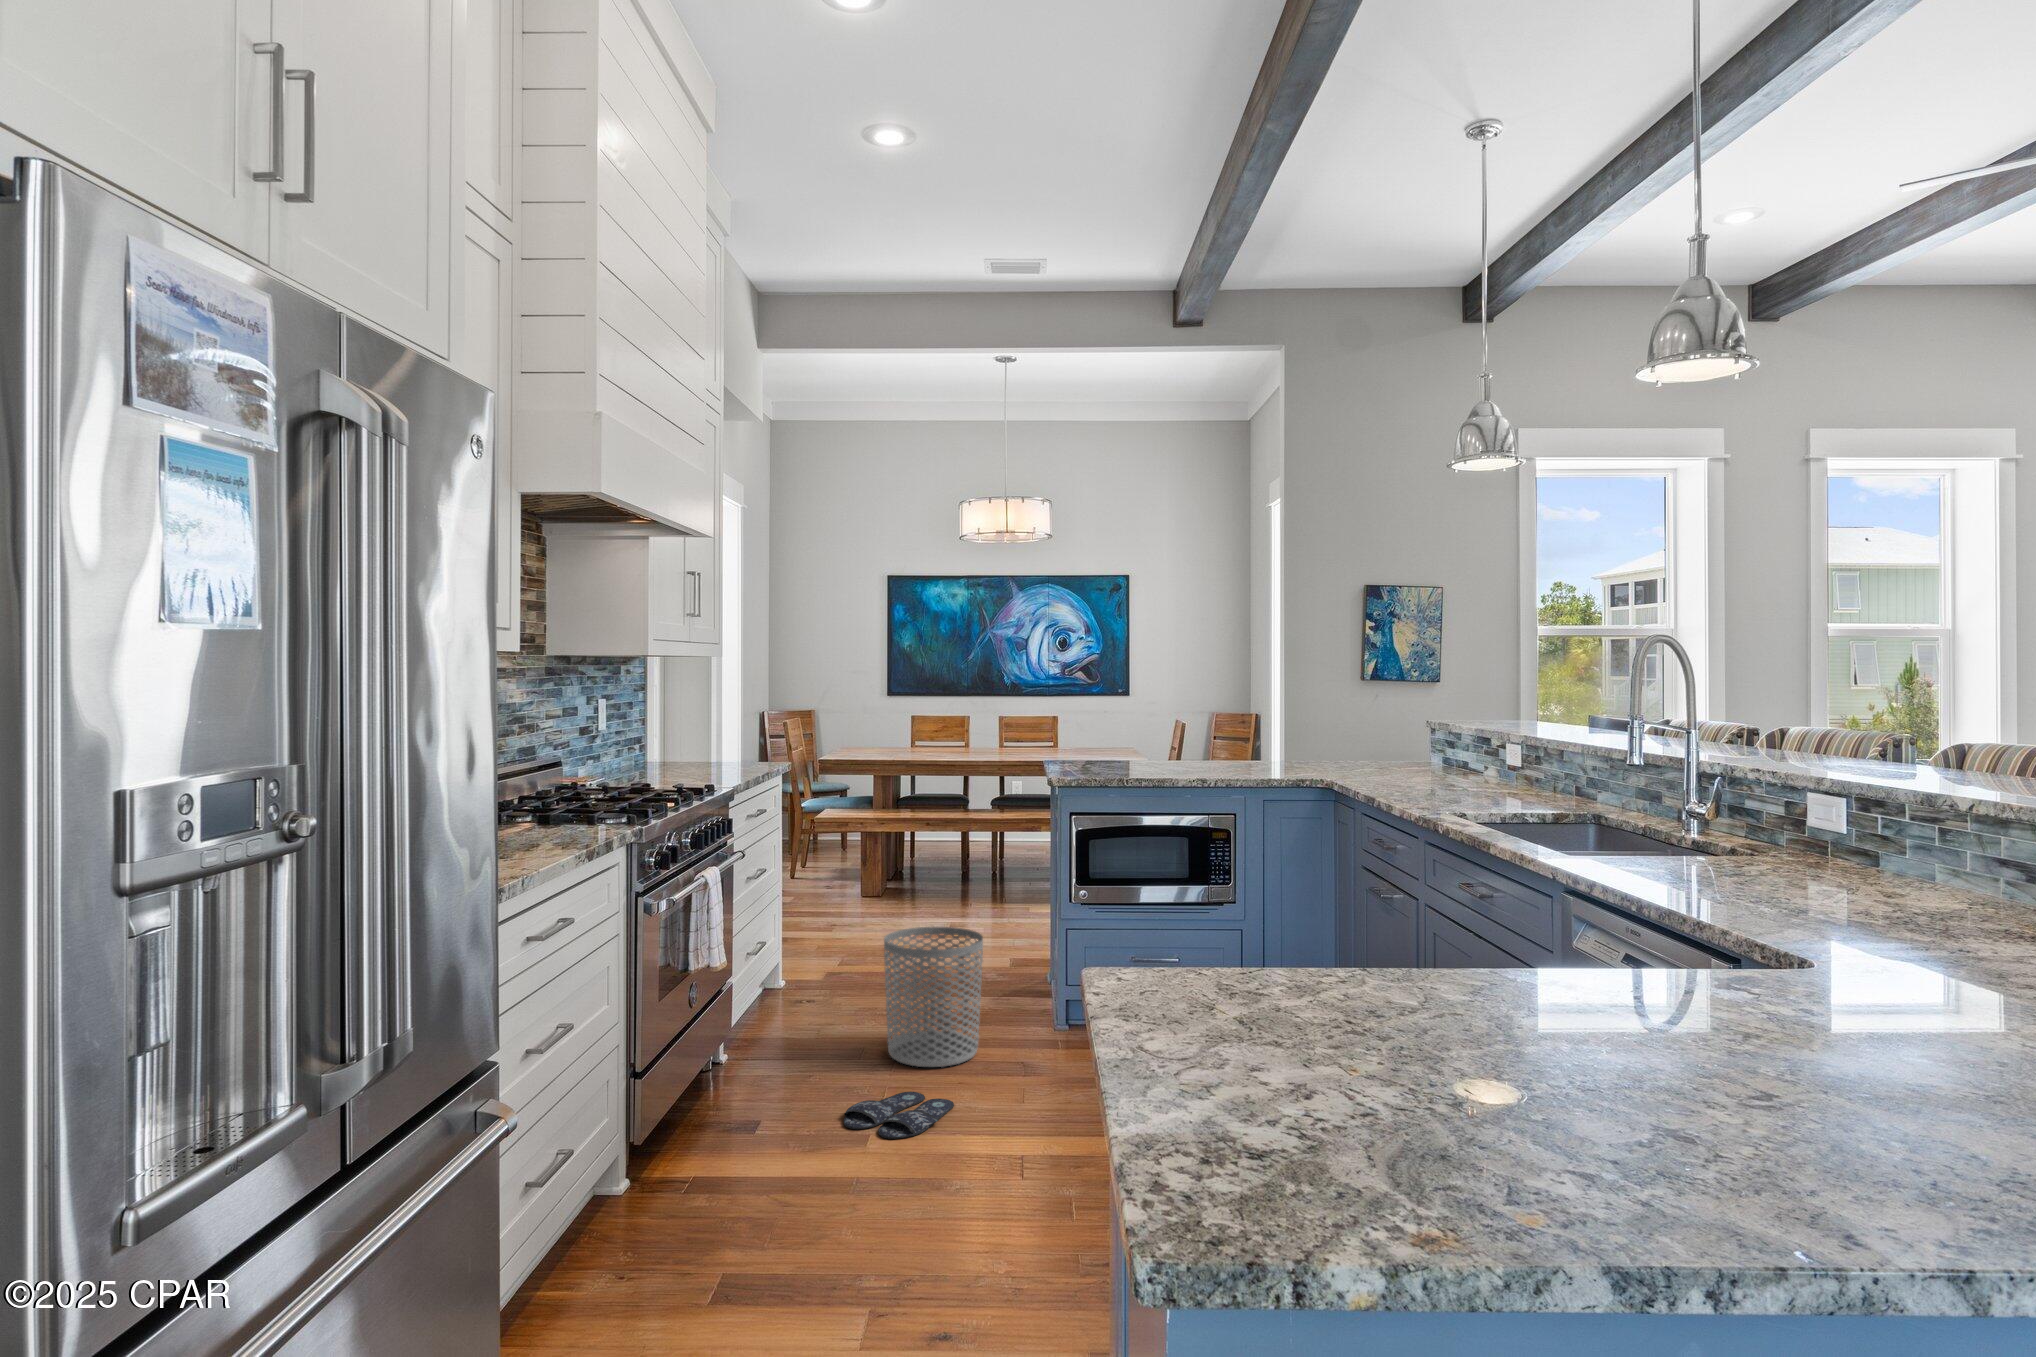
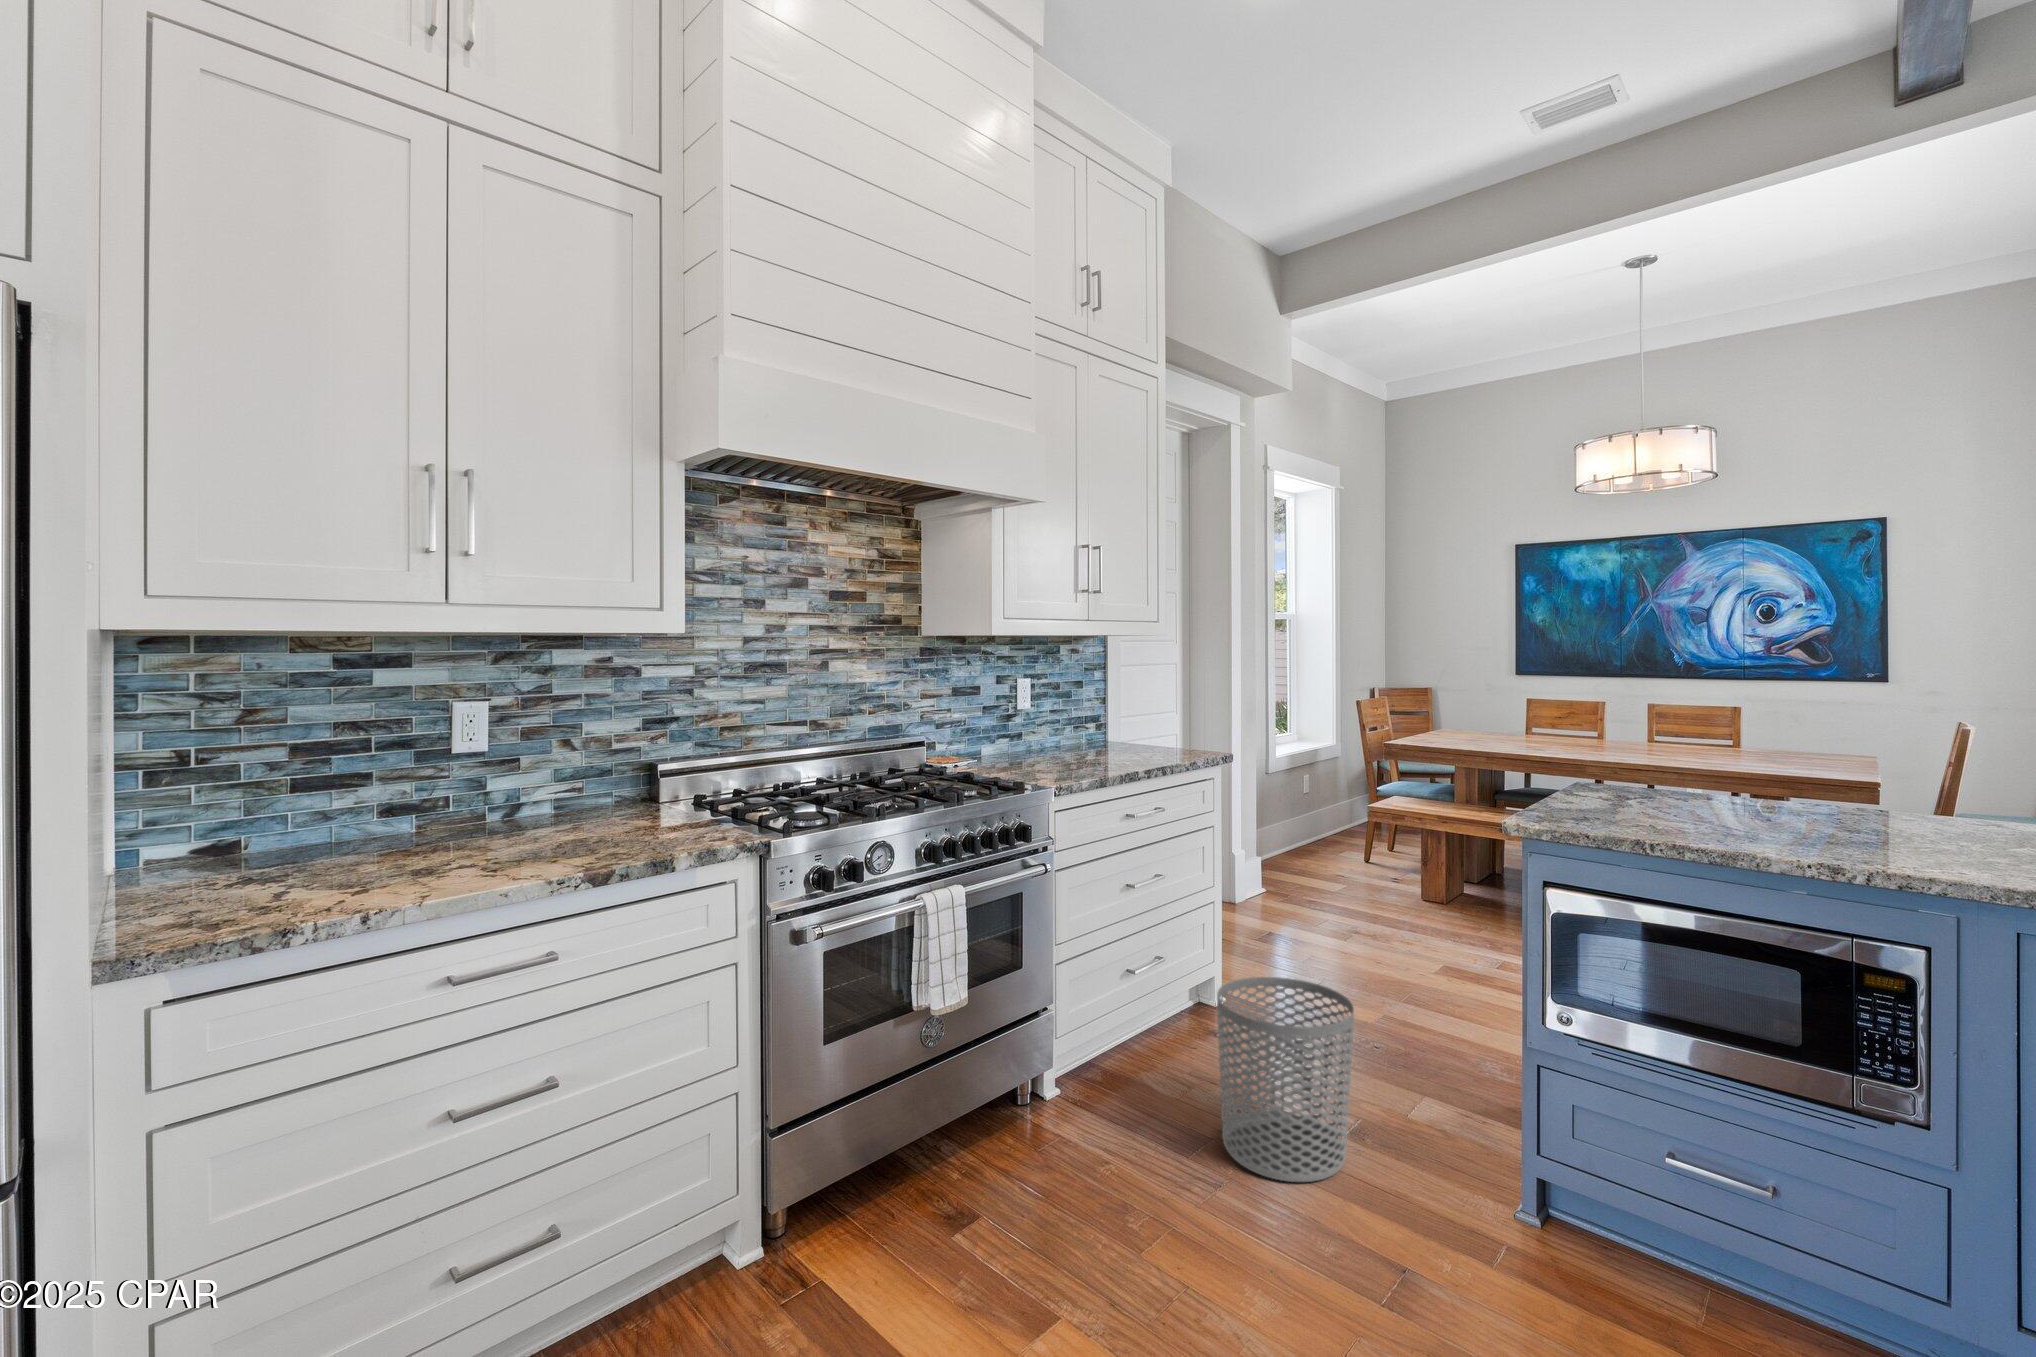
slippers: present [844,1092,954,1139] -> none [1070,1196,1227,1284]

